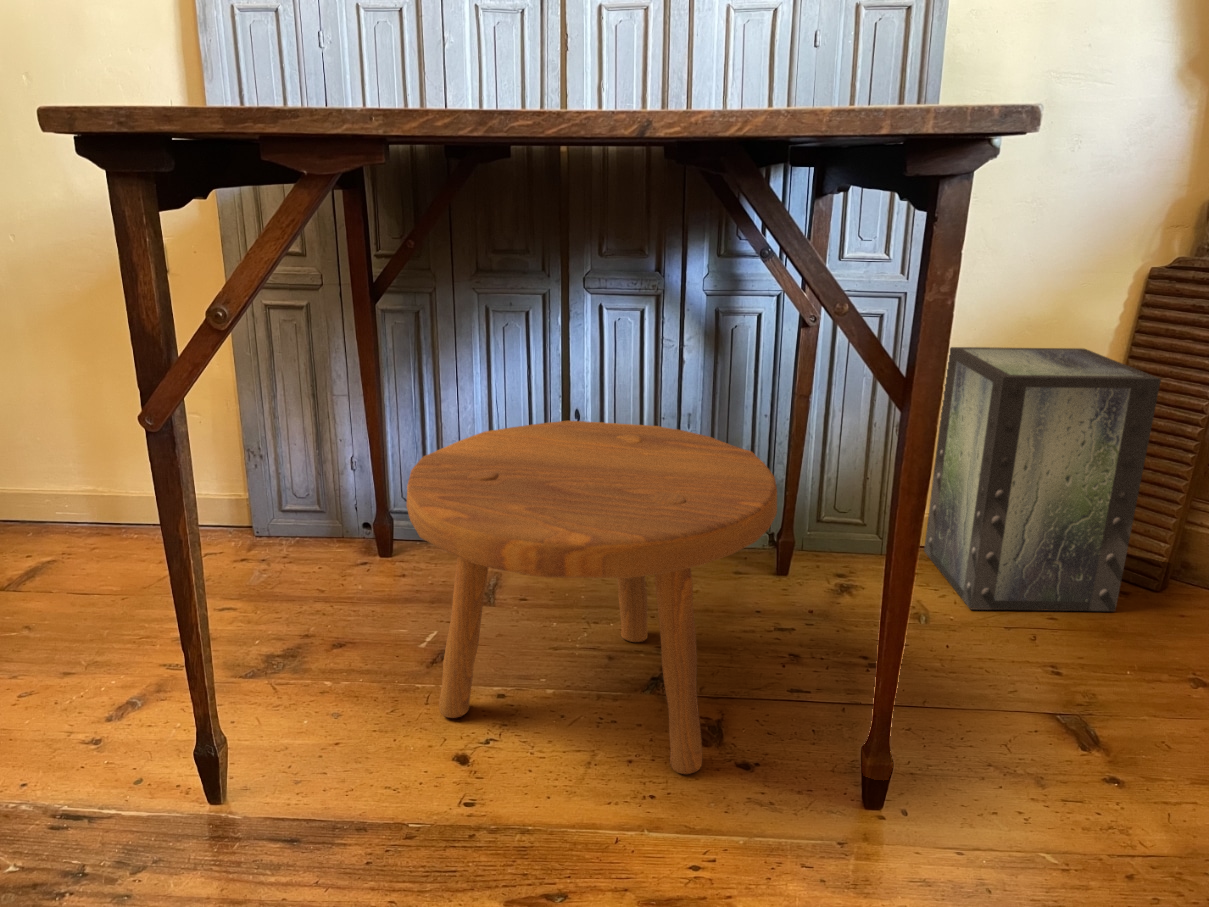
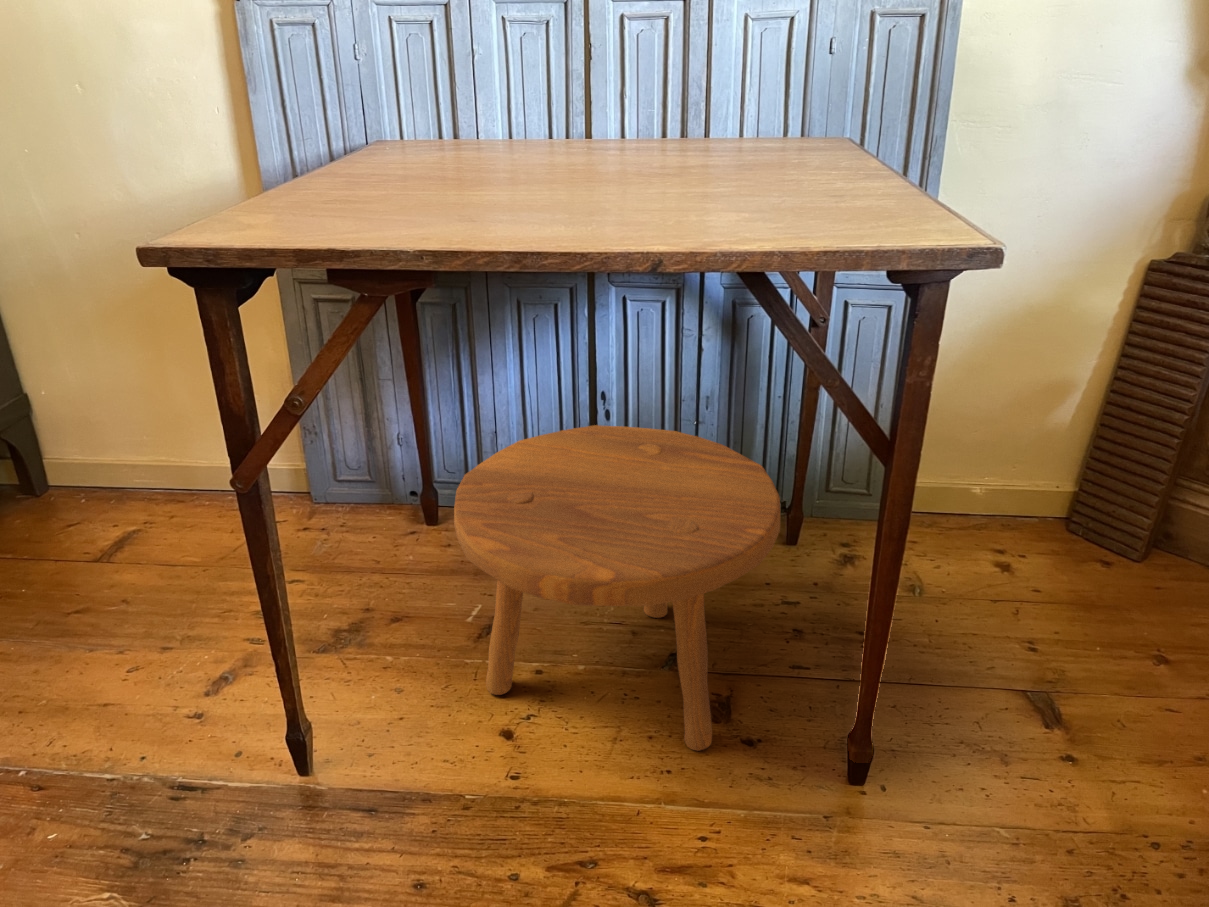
storage box: present [924,347,1161,611] -> none [924,336,1147,585]

